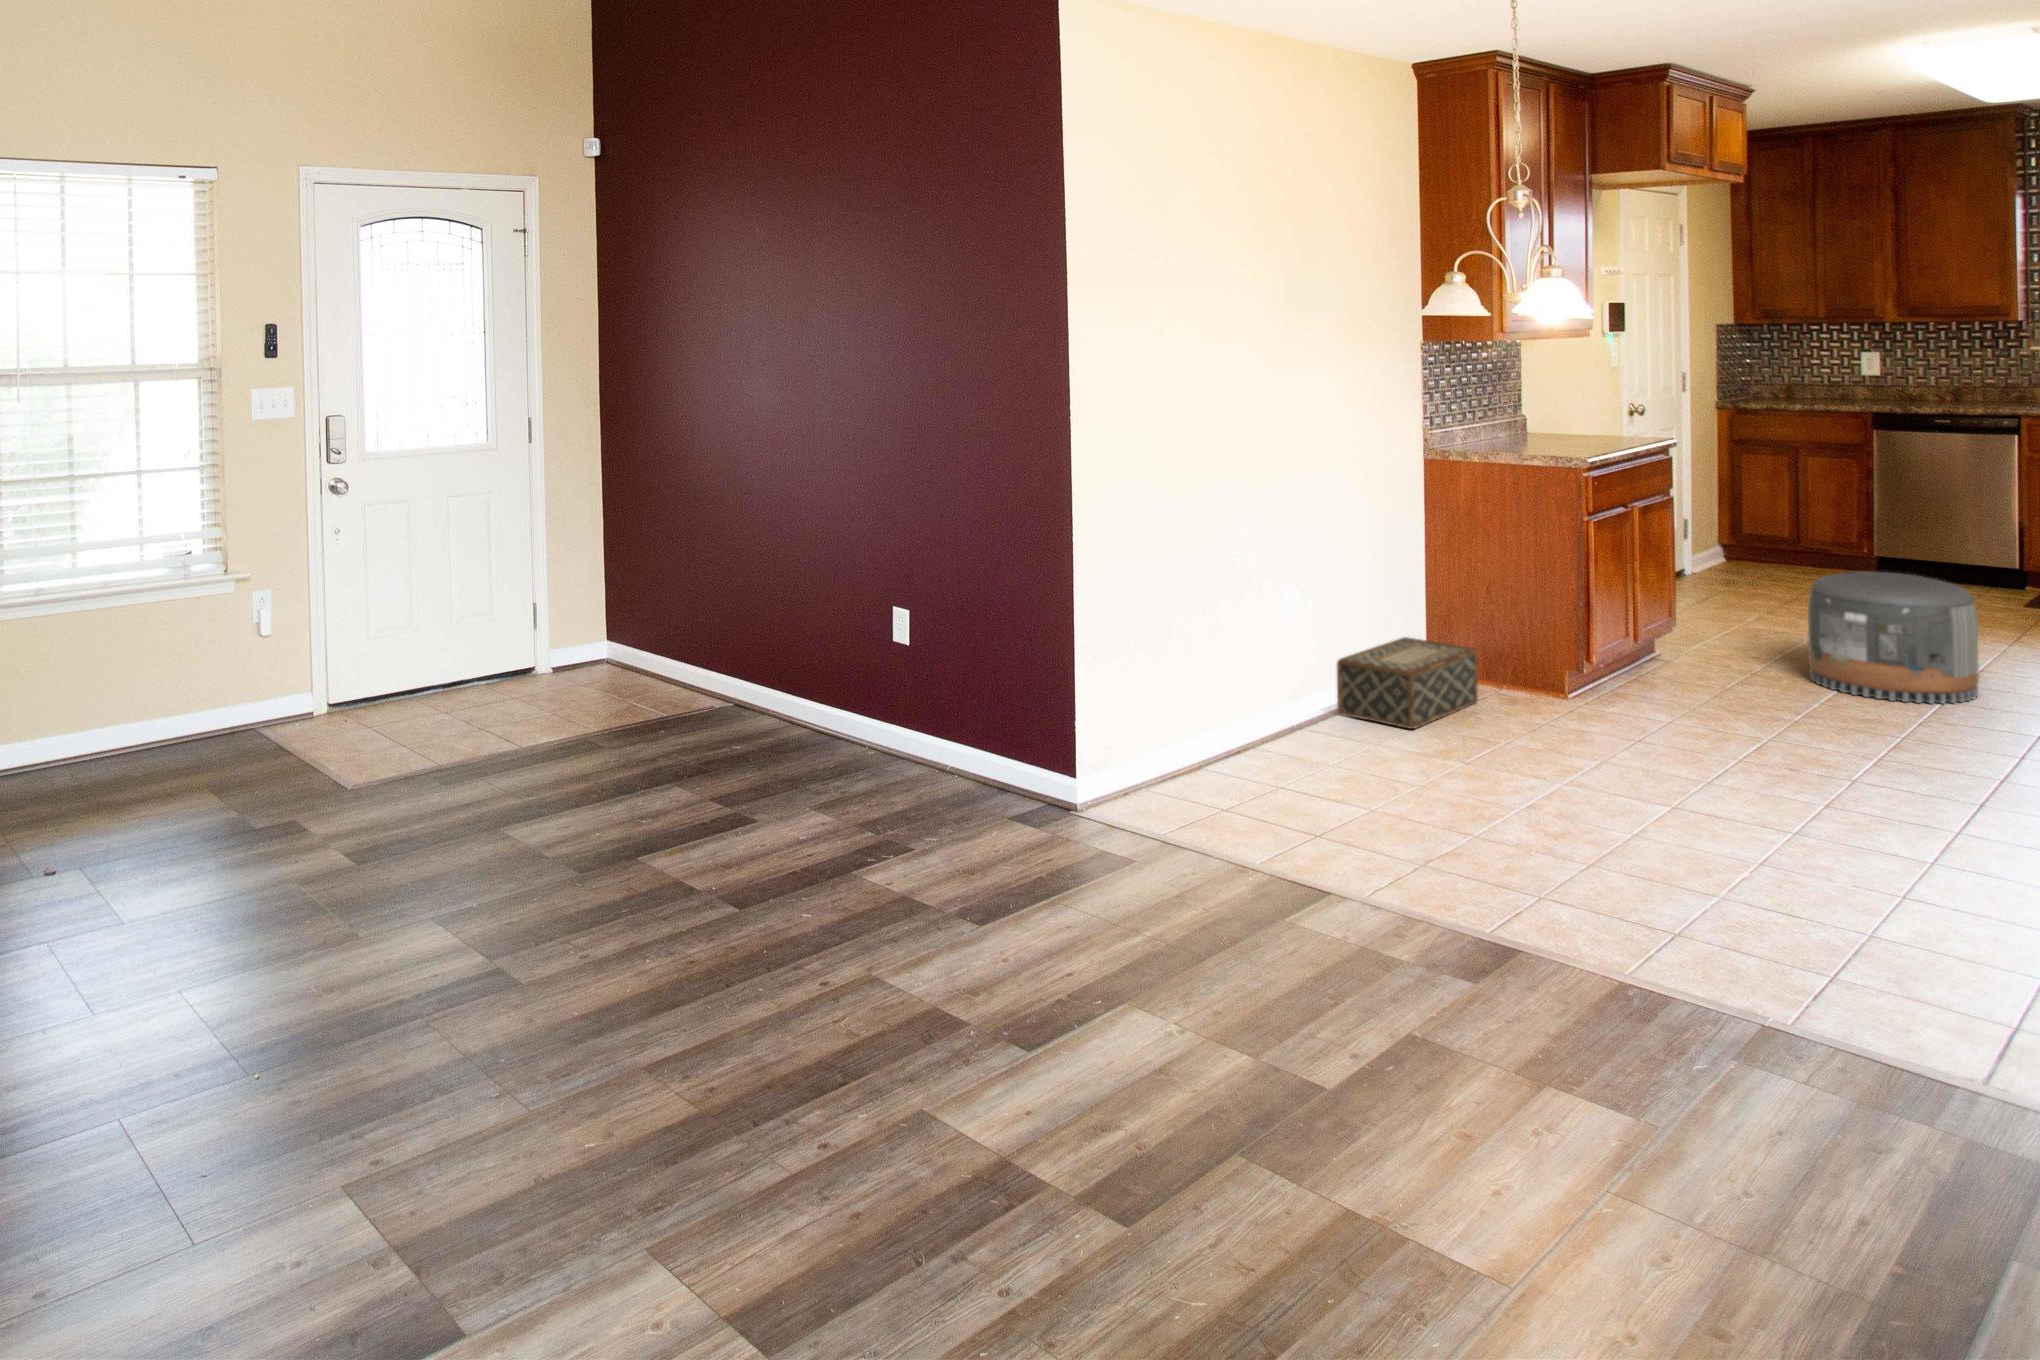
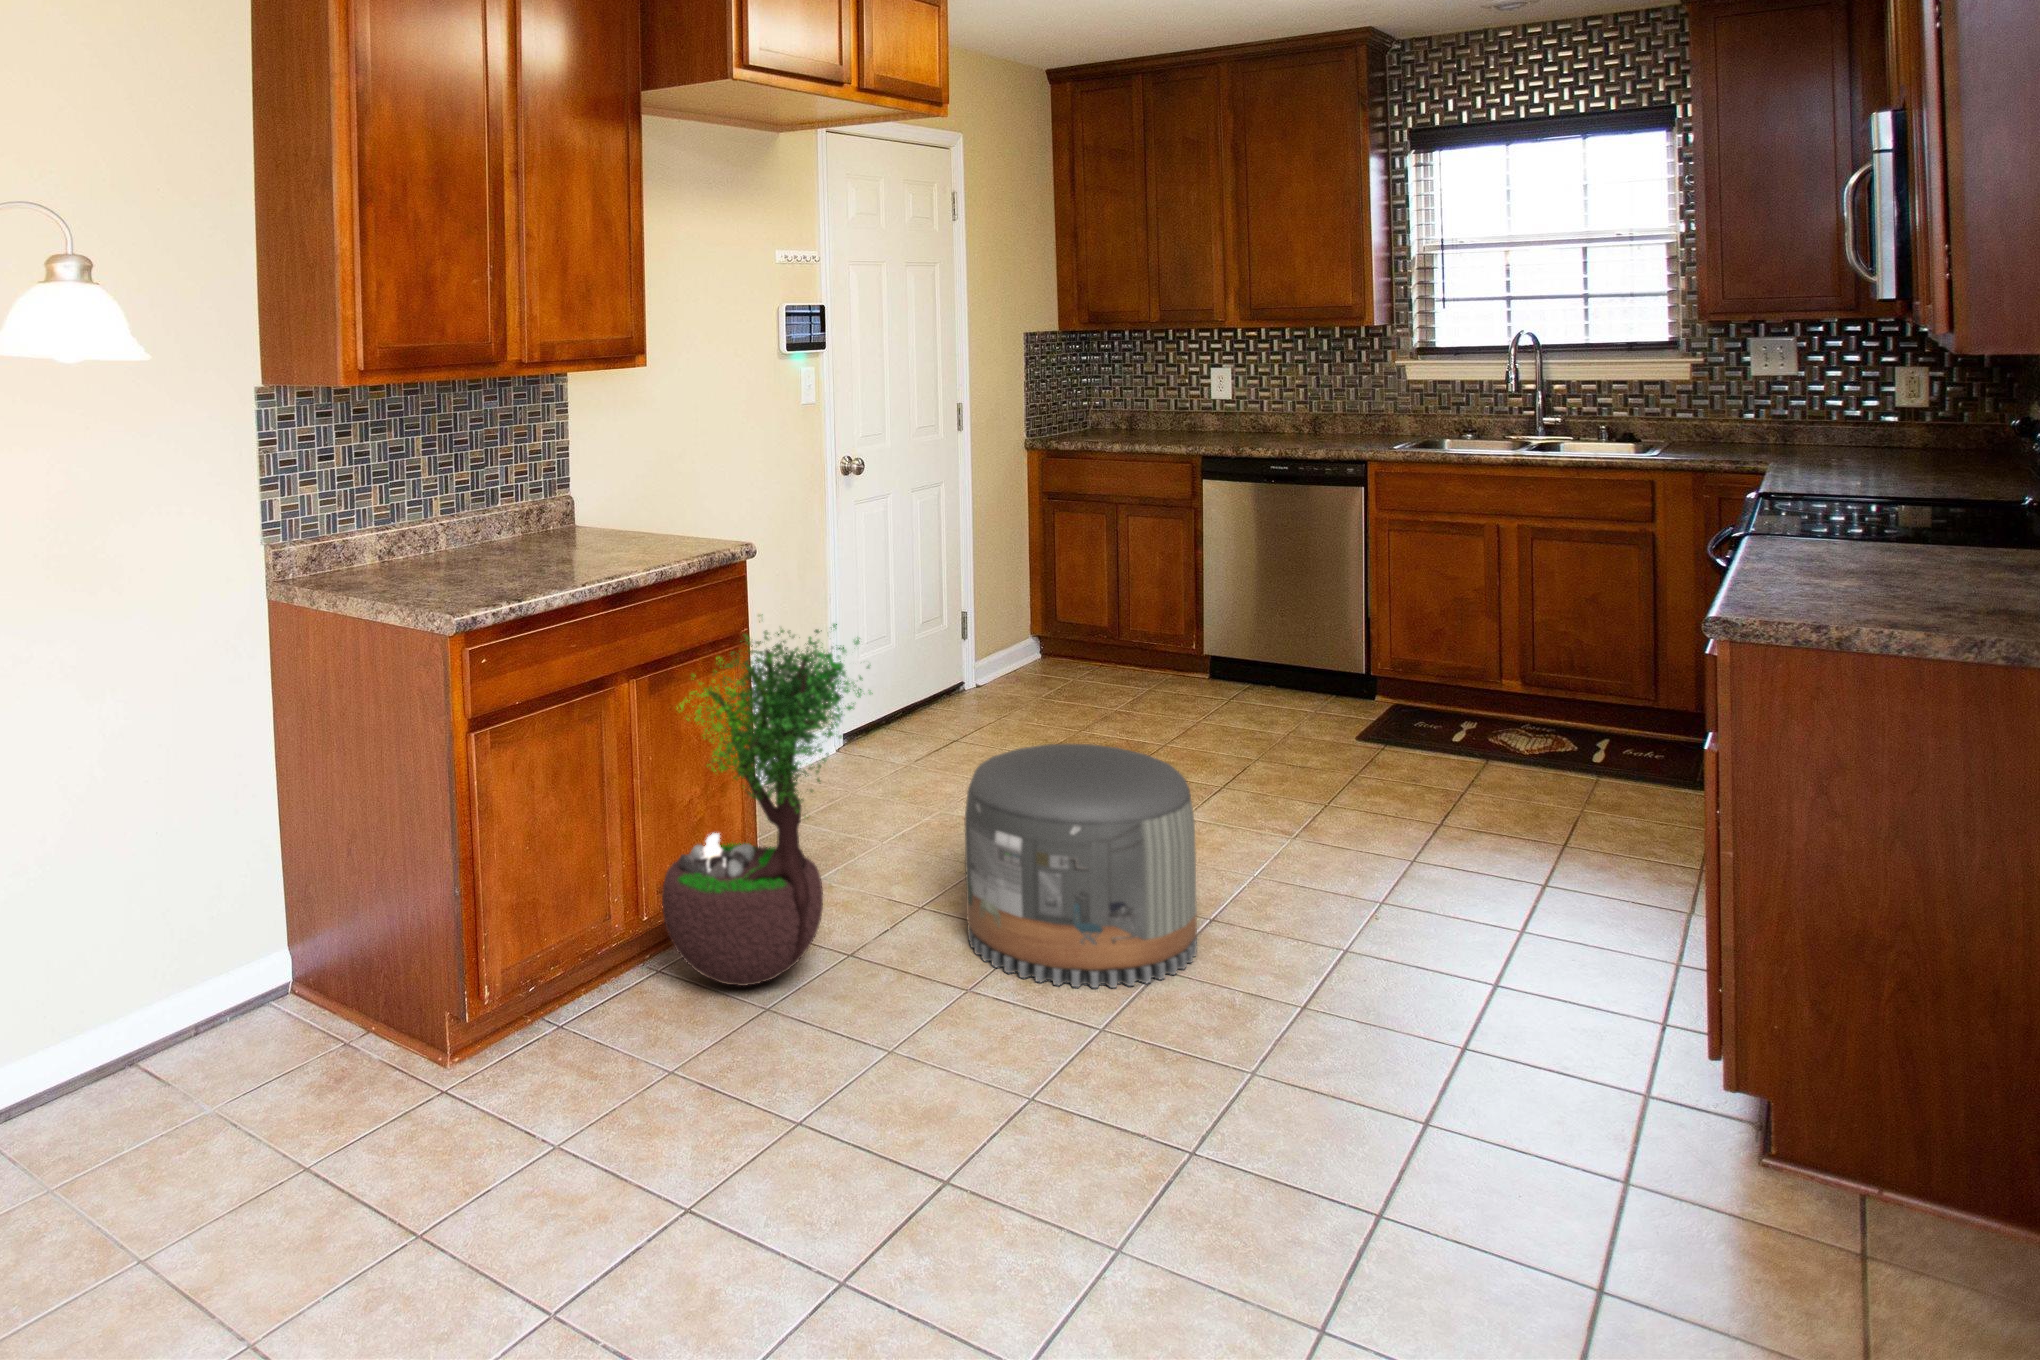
potted tree: none [1629,478,1768,690] -> present [662,624,869,986]
woven basket: present [1337,637,1478,729] -> none [17,927,345,1171]

